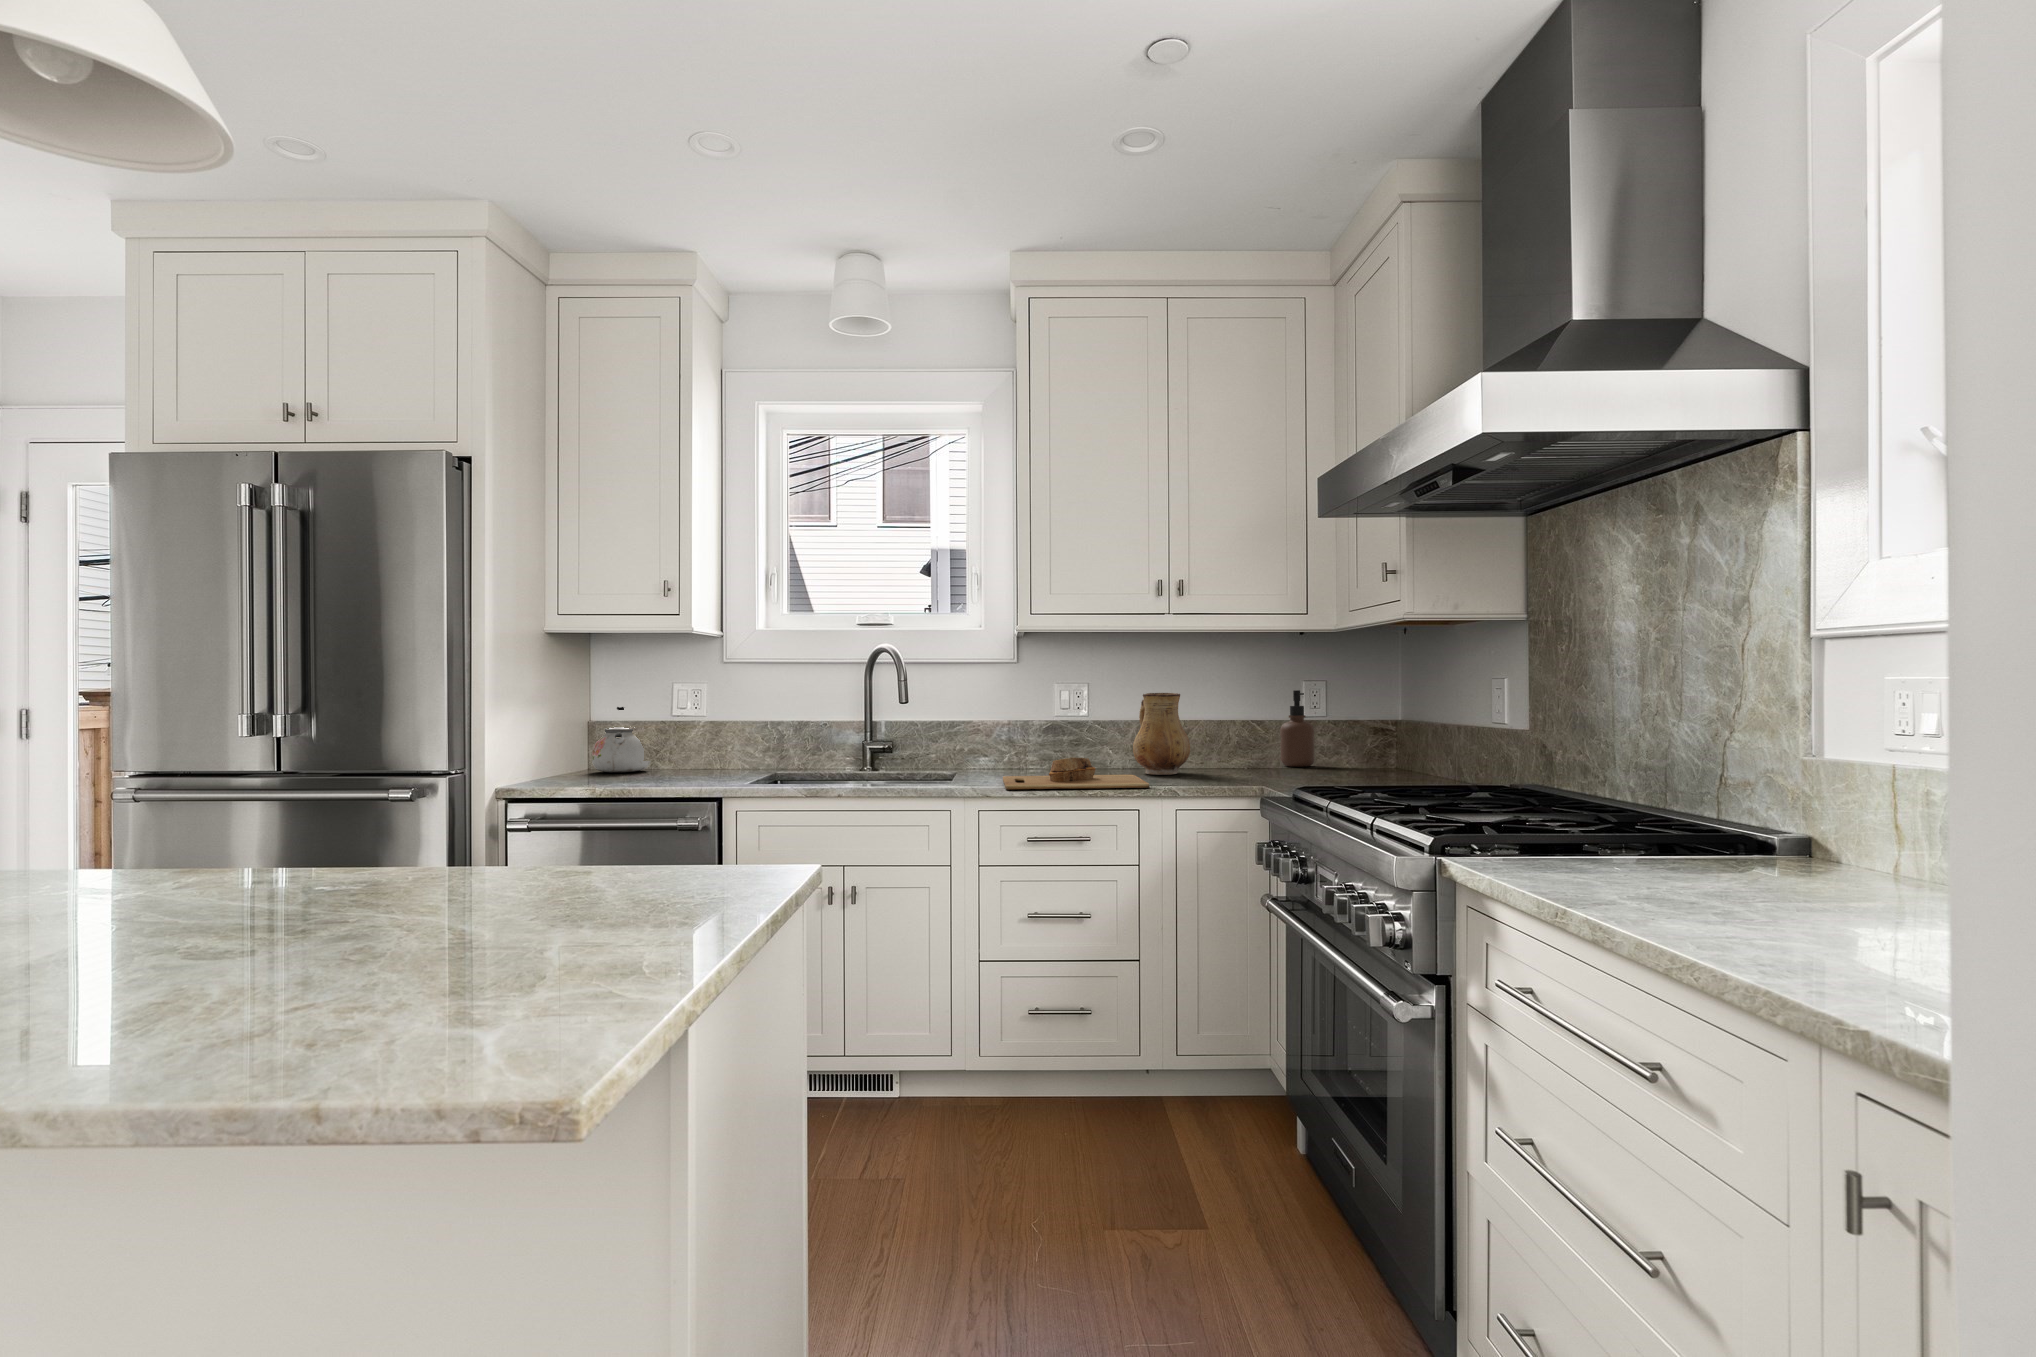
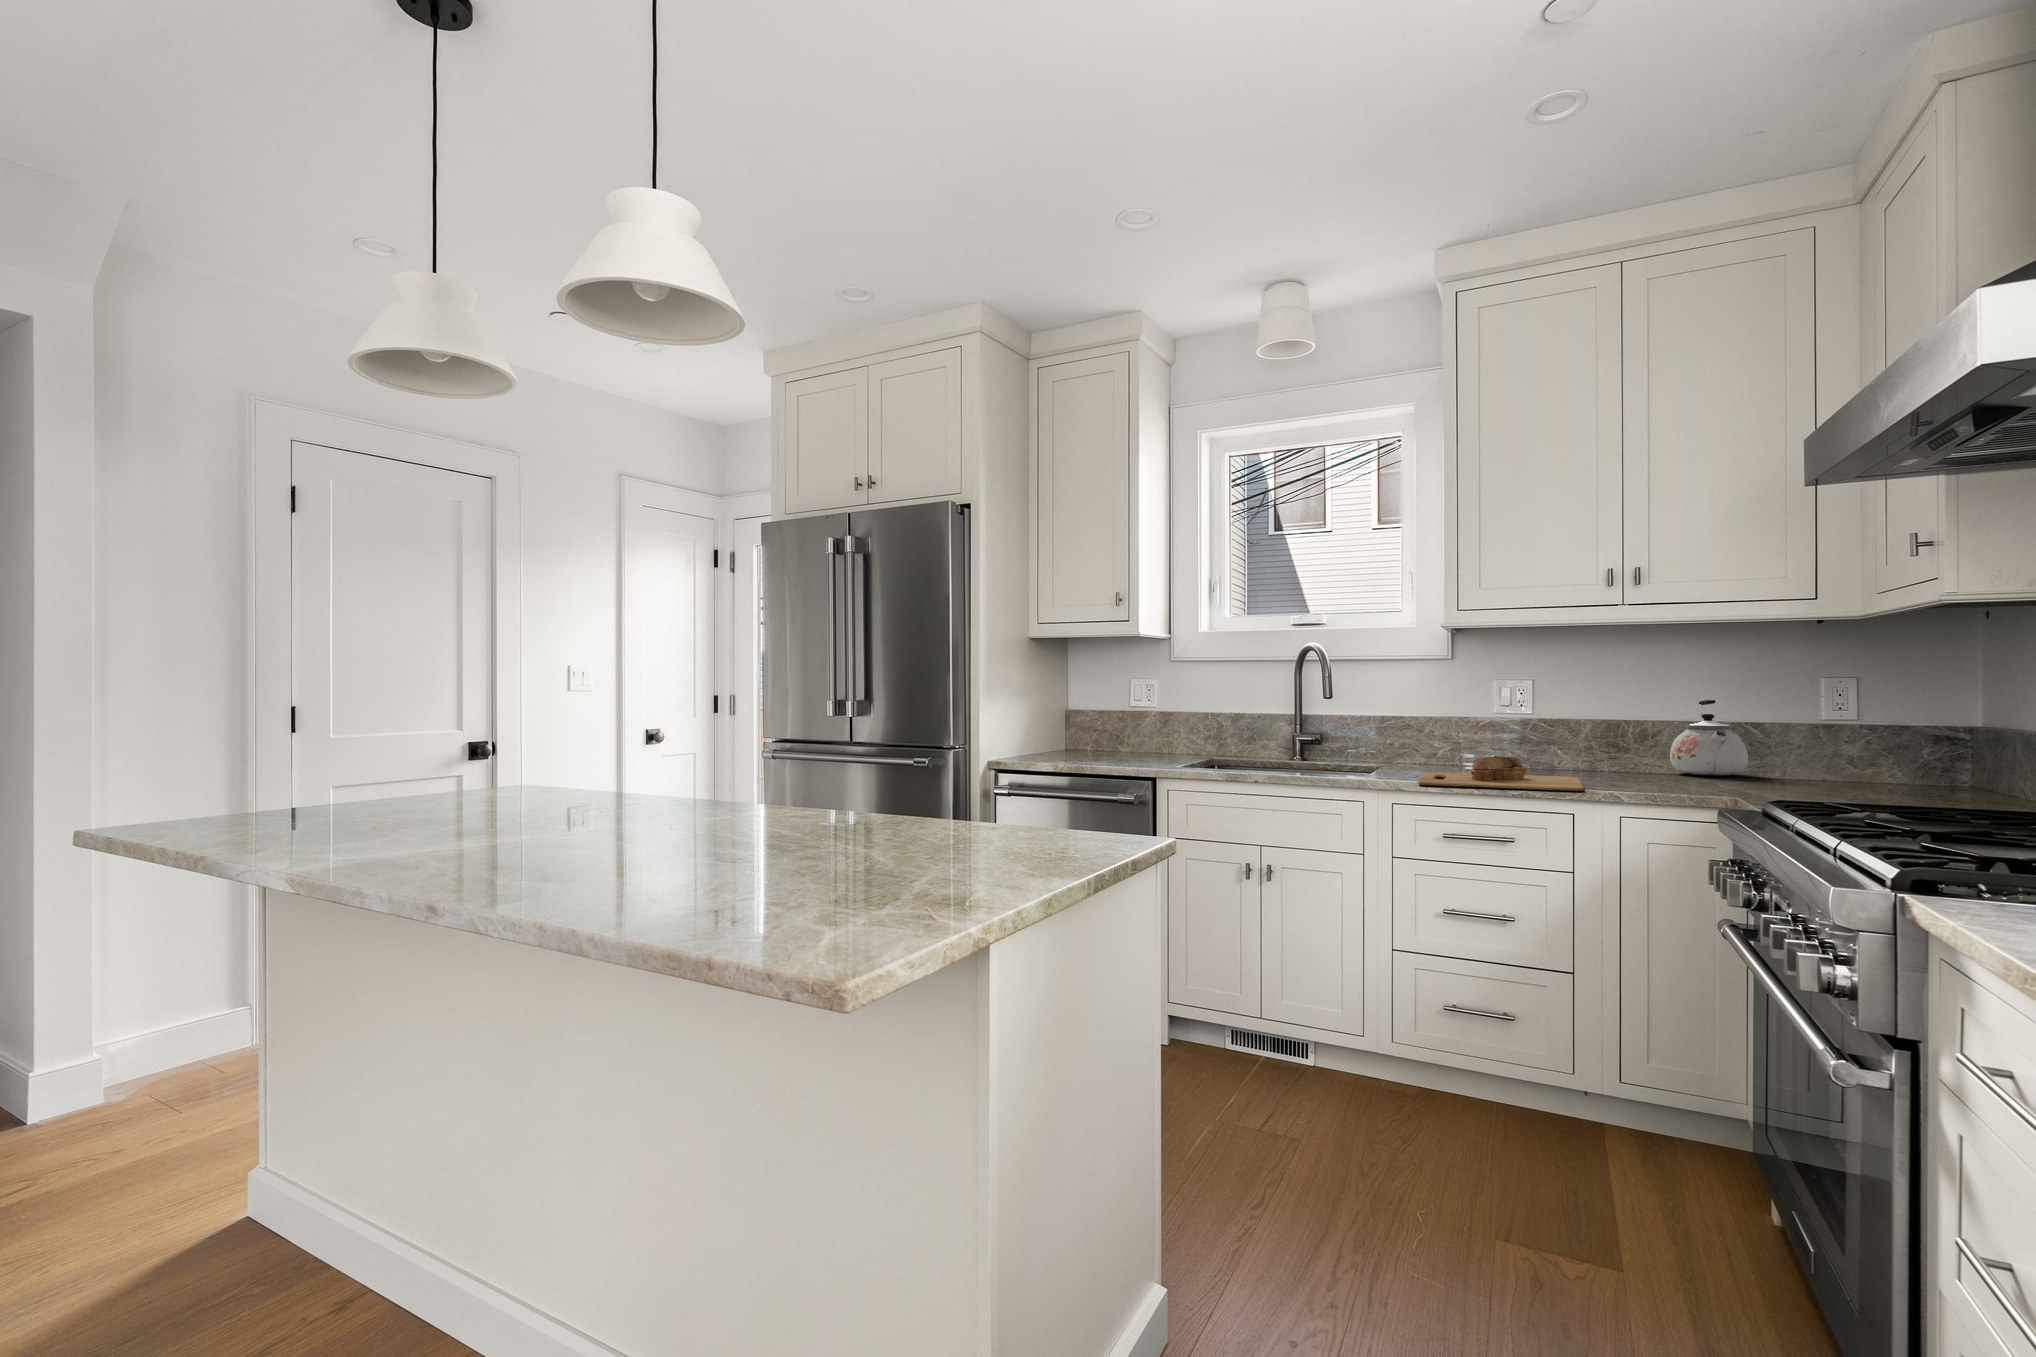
soap dispenser: present [1280,690,1315,767] -> none [1788,689,1838,778]
ceramic pitcher: present [1133,693,1190,775] -> none [1583,691,1654,779]
kettle: present [592,707,650,773] -> present [1670,700,1748,776]

